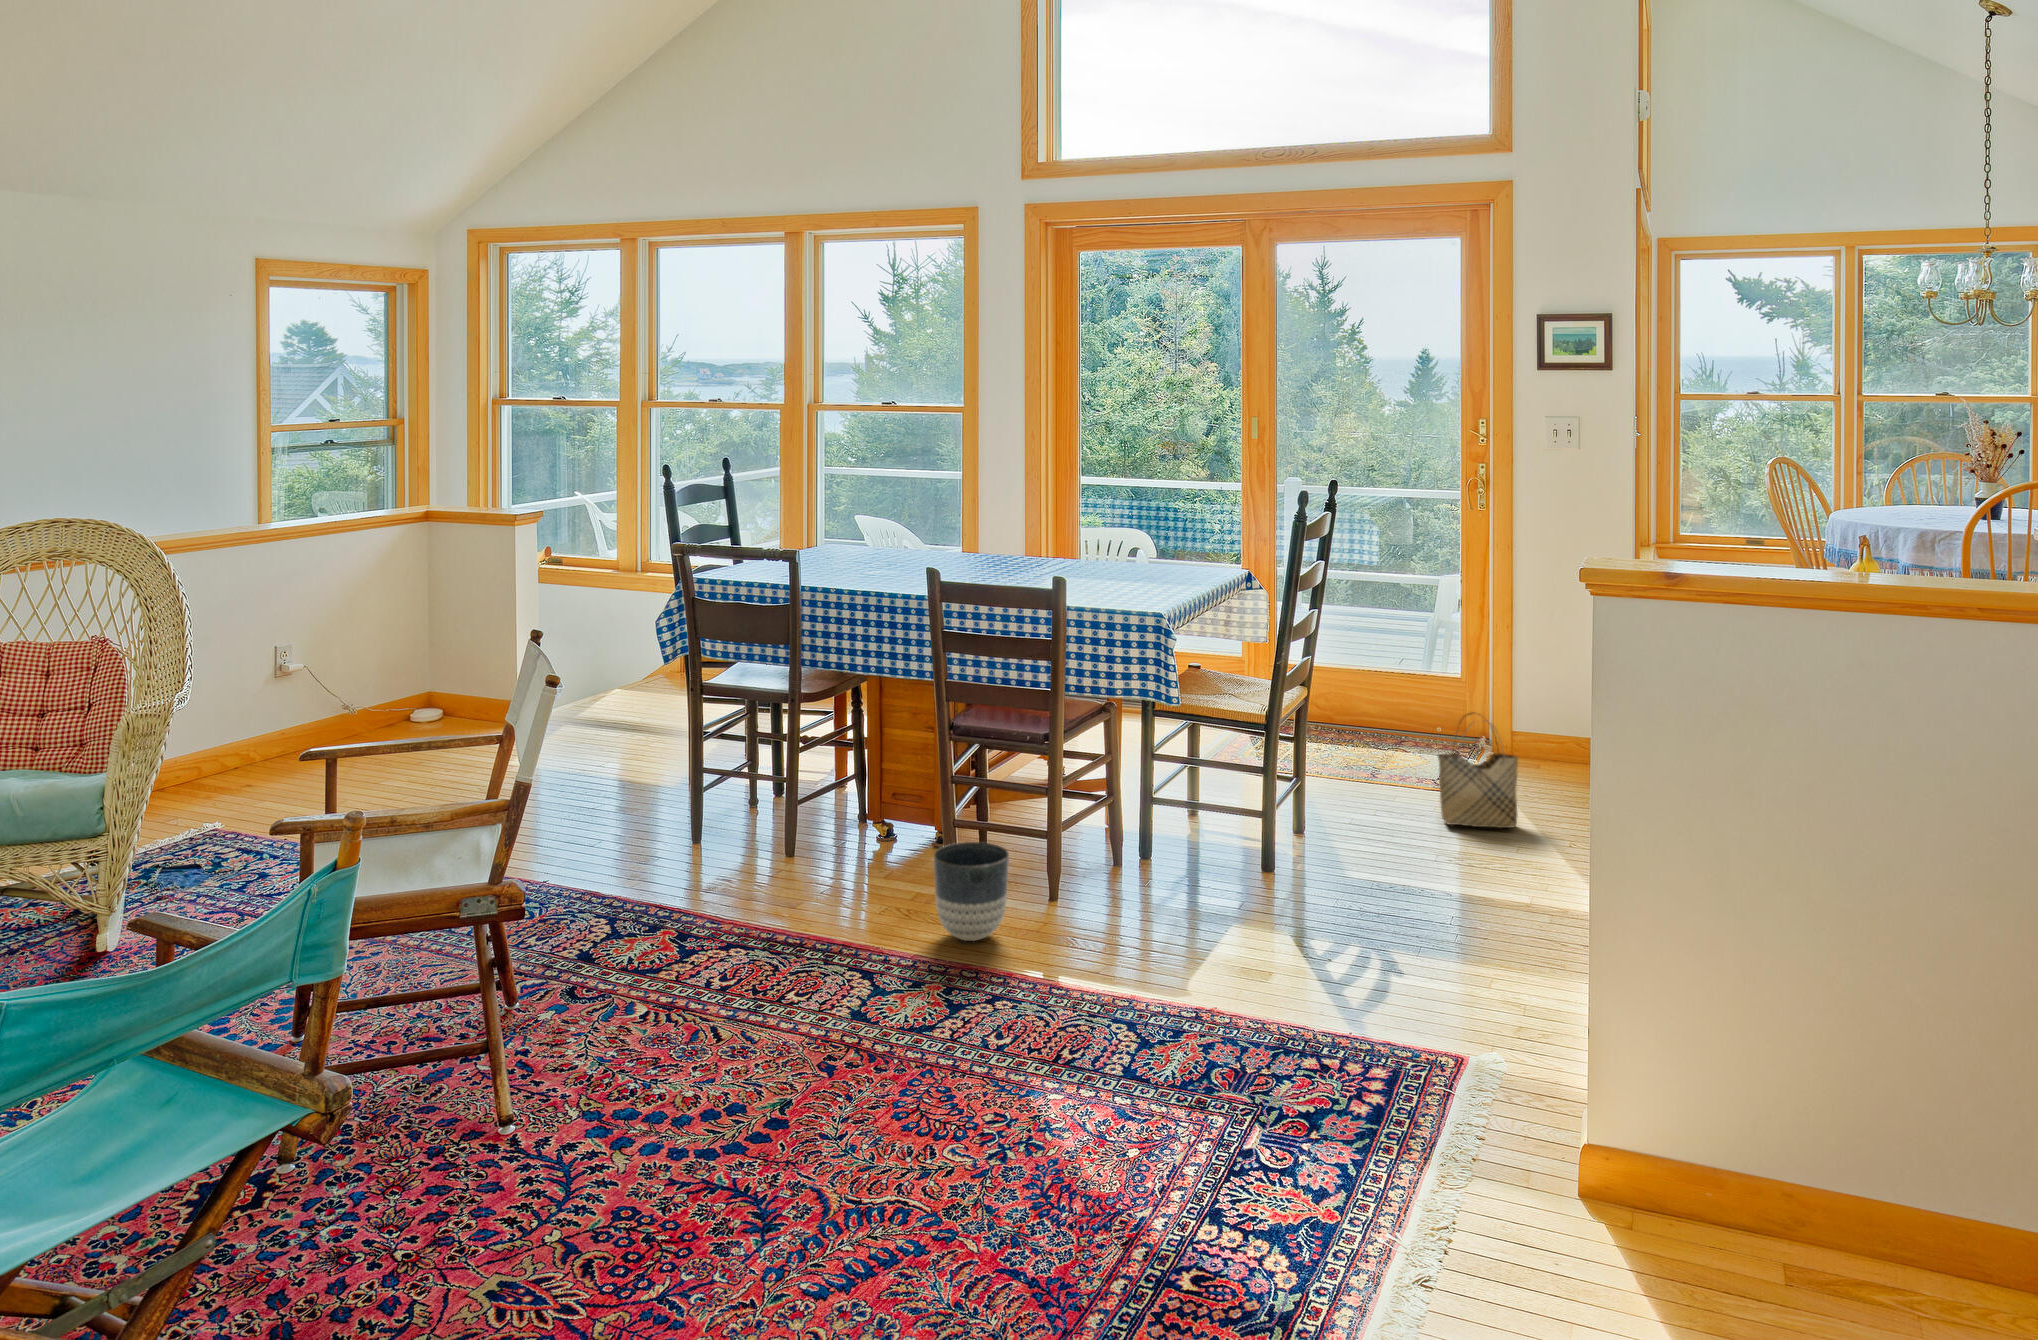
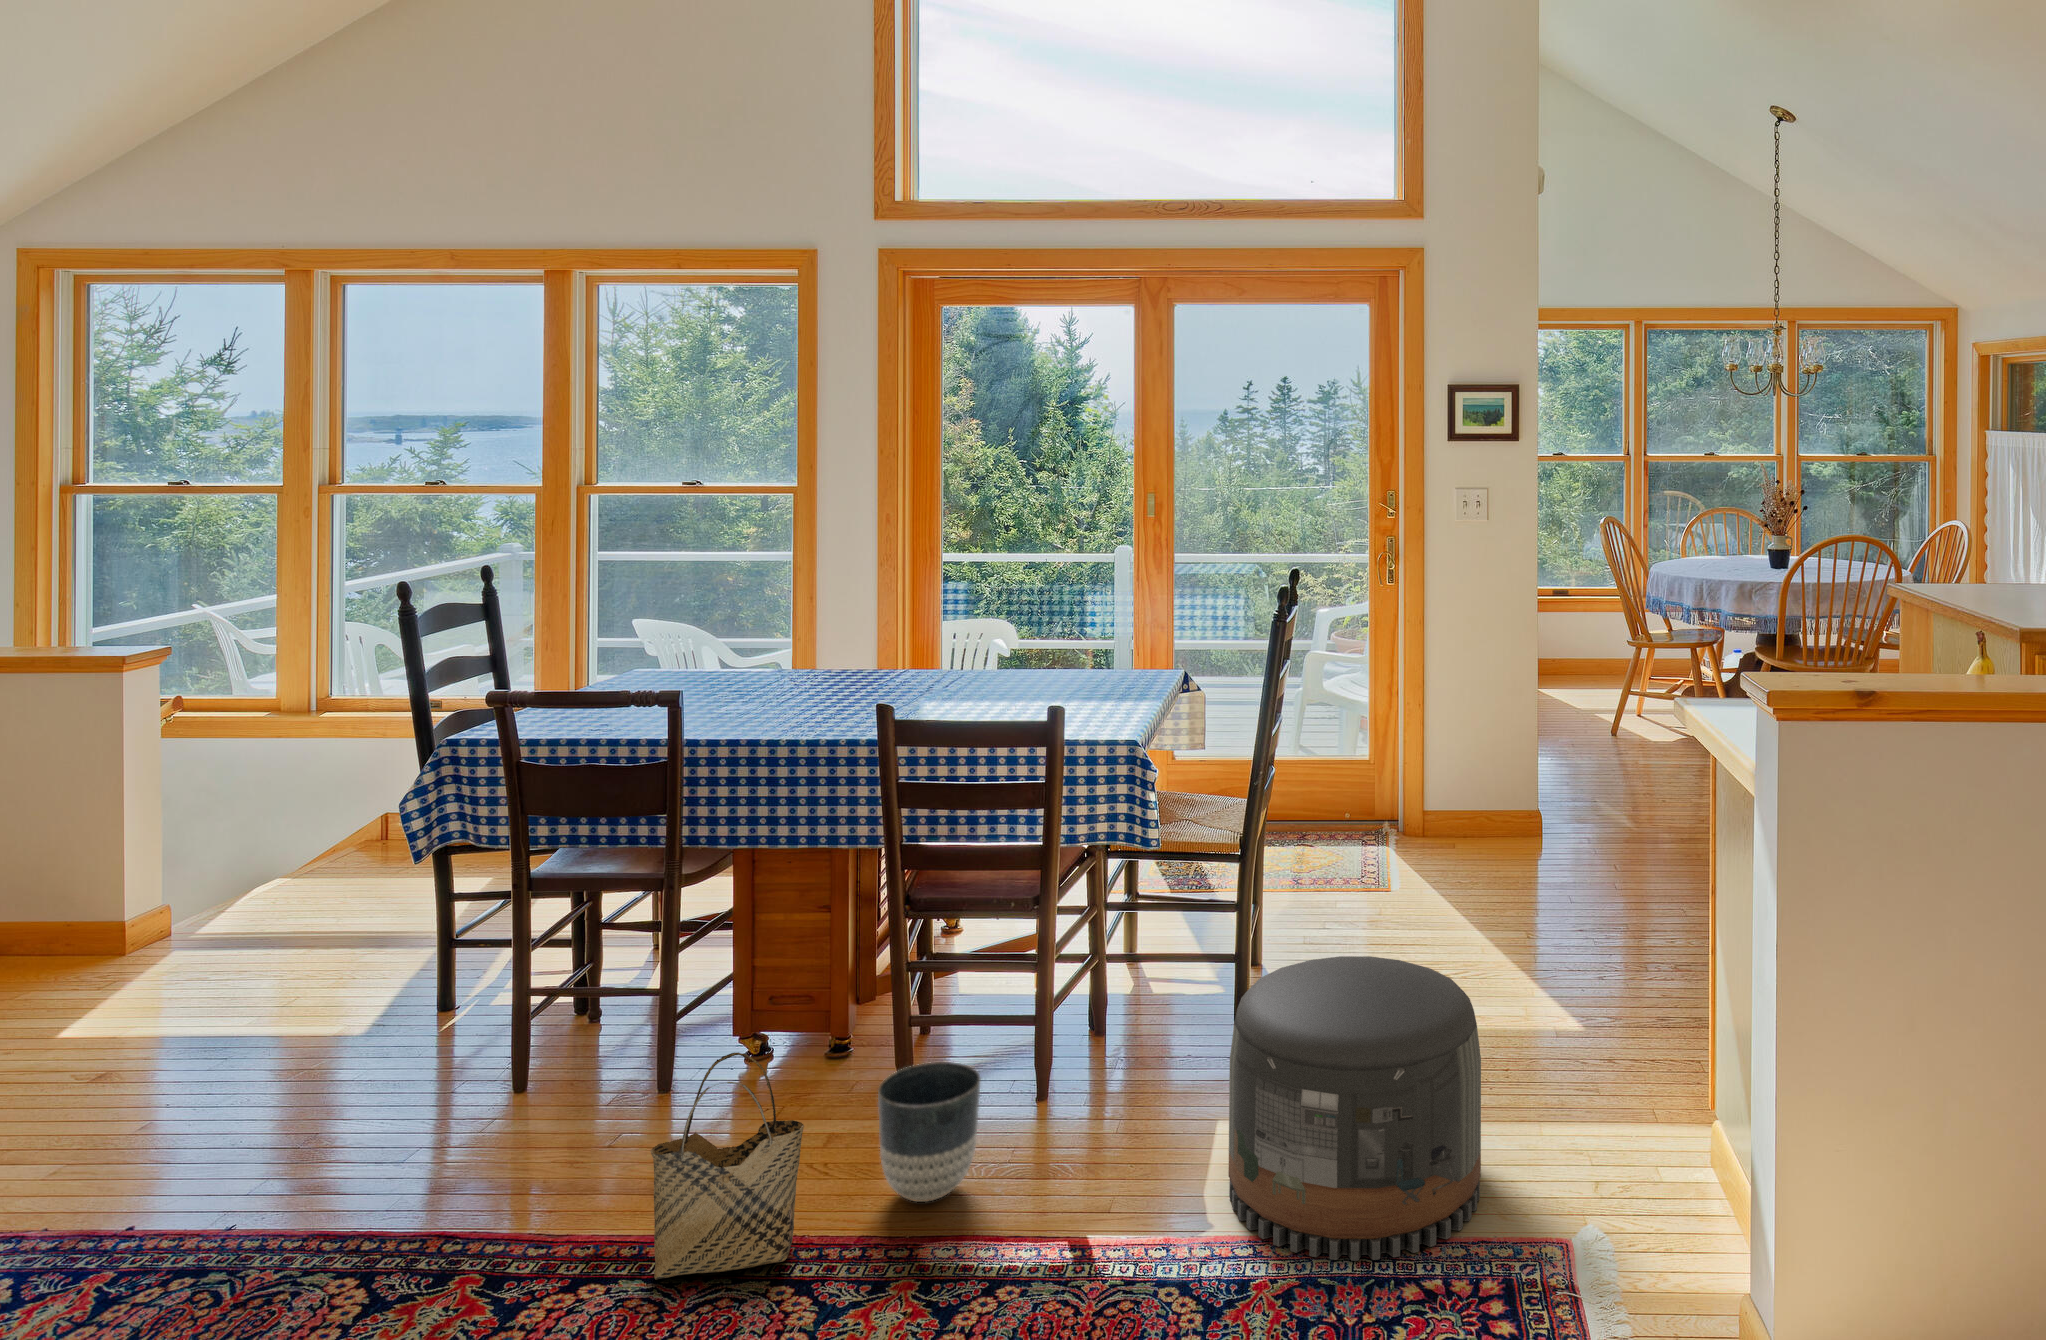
woven basket: present [1438,713,1518,828] -> present [650,1052,804,1279]
pouf: none [1191,802,1406,1036] -> present [1229,956,1481,1261]

